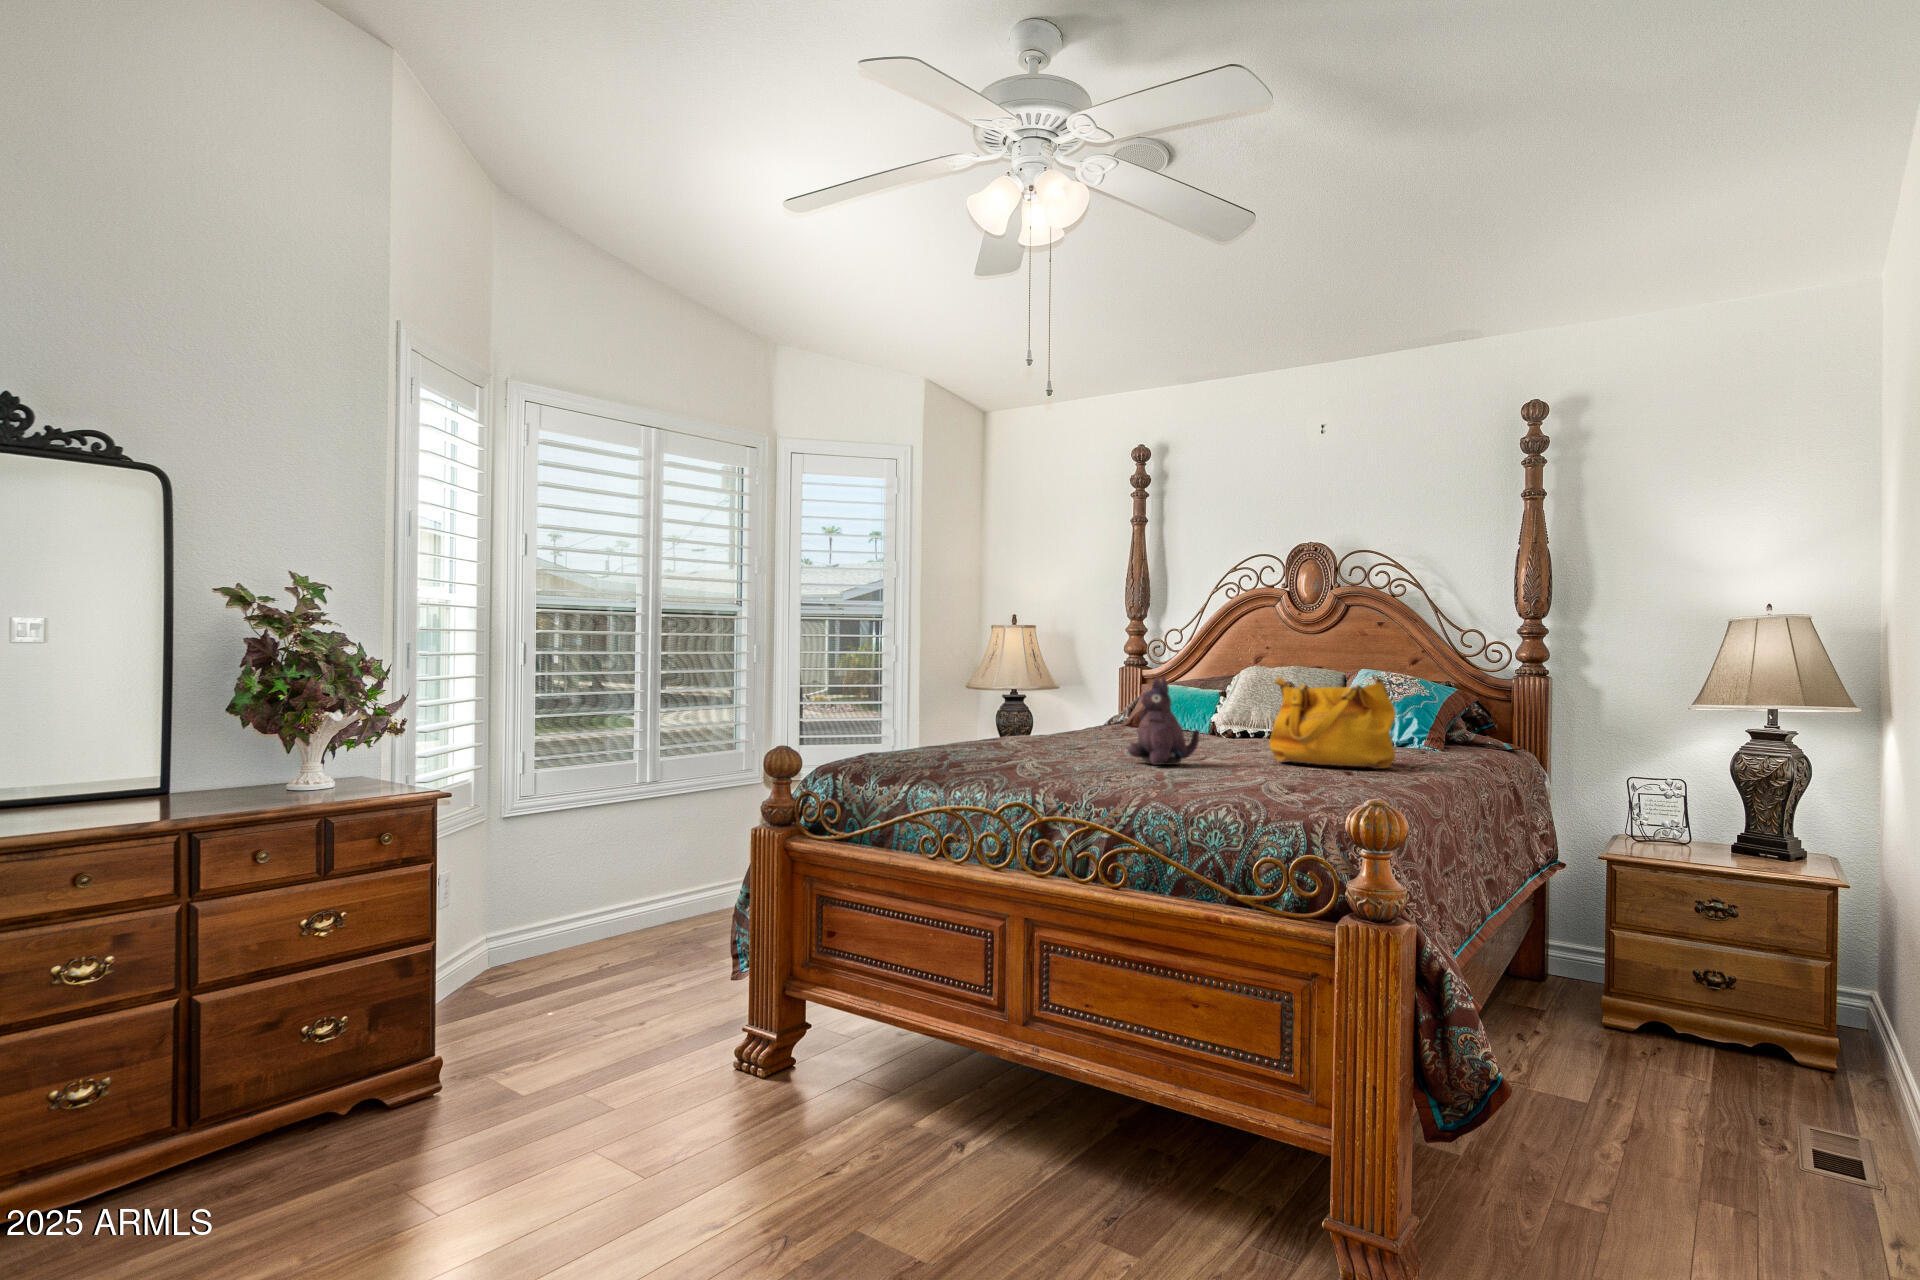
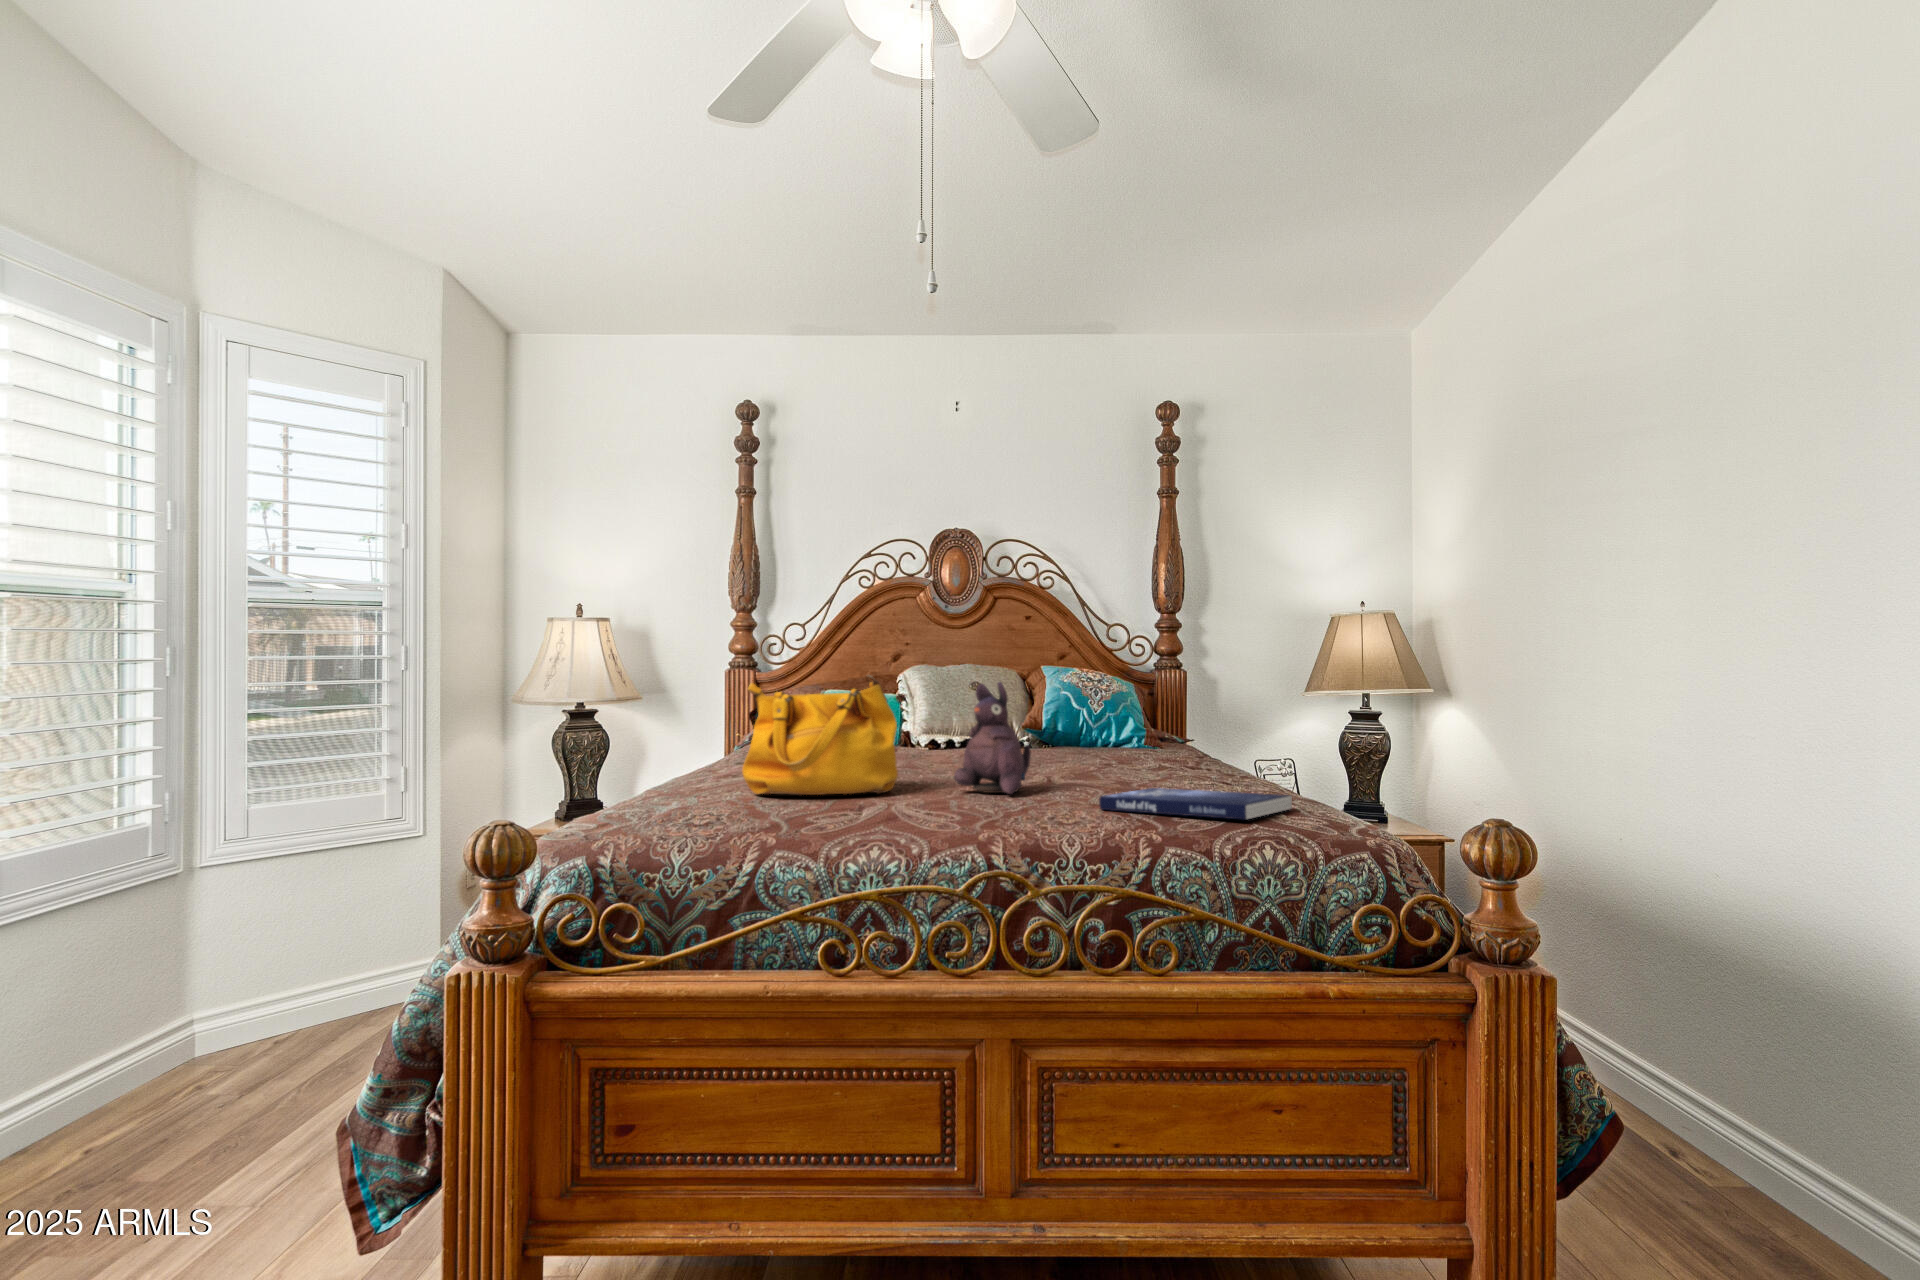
handbag: present [1269,674,1396,769] -> present [742,675,898,795]
book: none [1181,768,1329,792] -> present [1099,788,1292,820]

